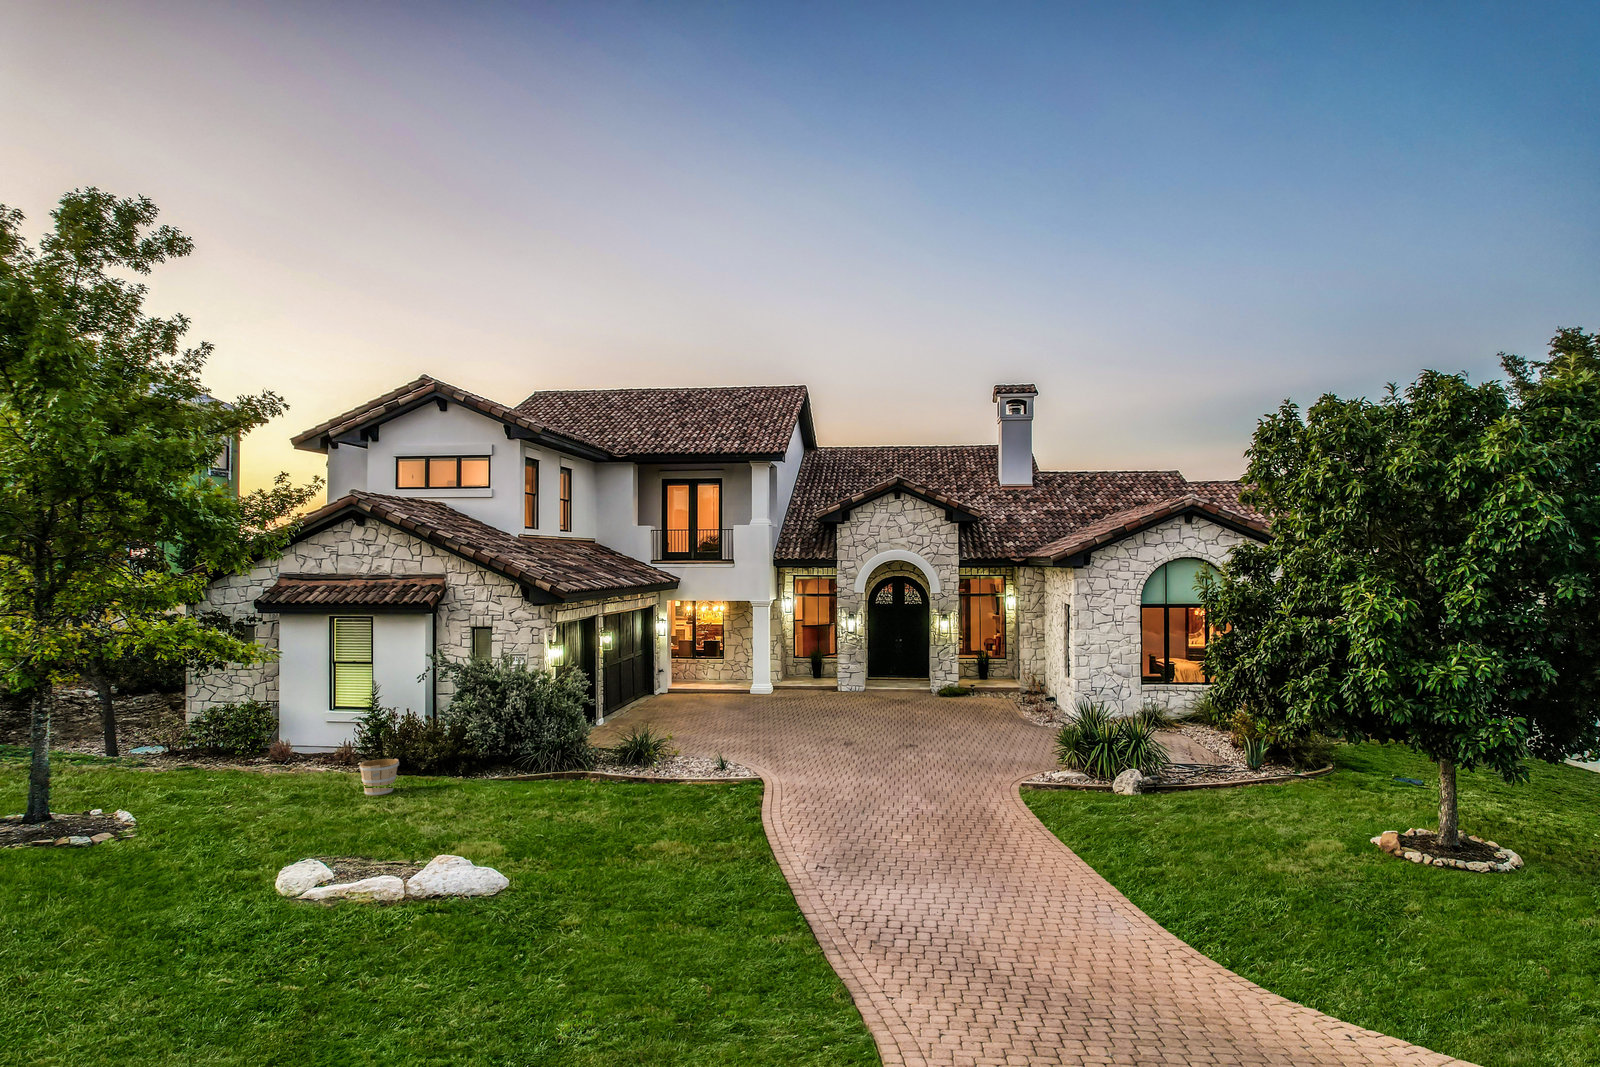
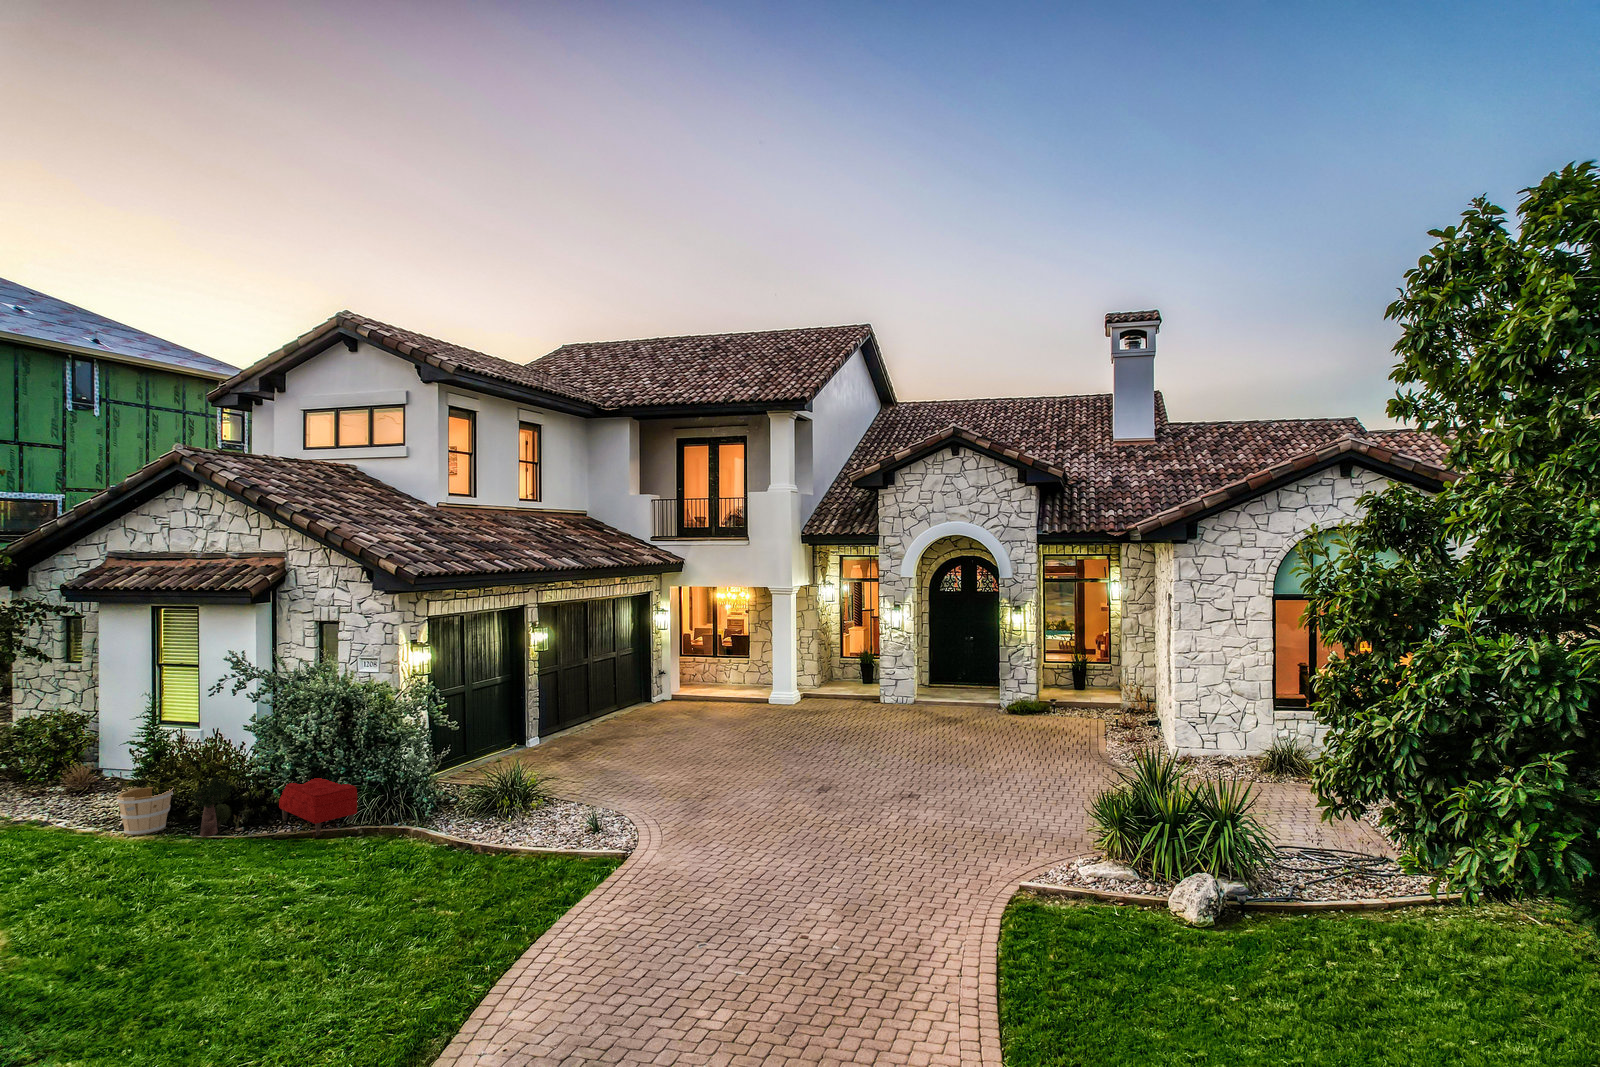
bench: none [478,746,547,788] -> present [279,778,358,836]
potted plant: none [425,747,457,793] -> present [189,776,241,836]

